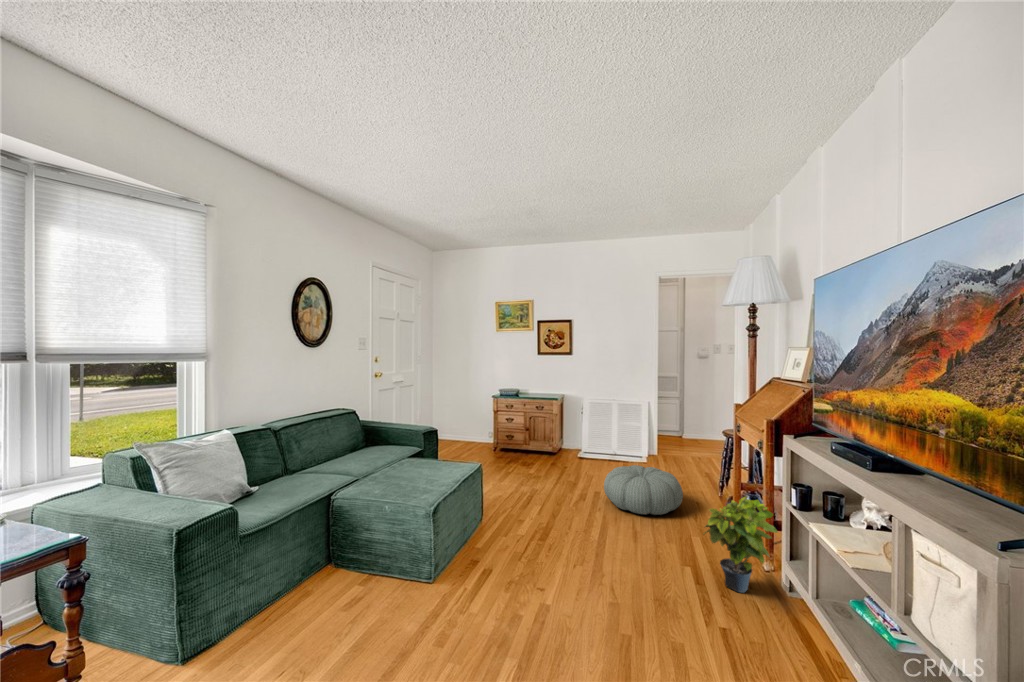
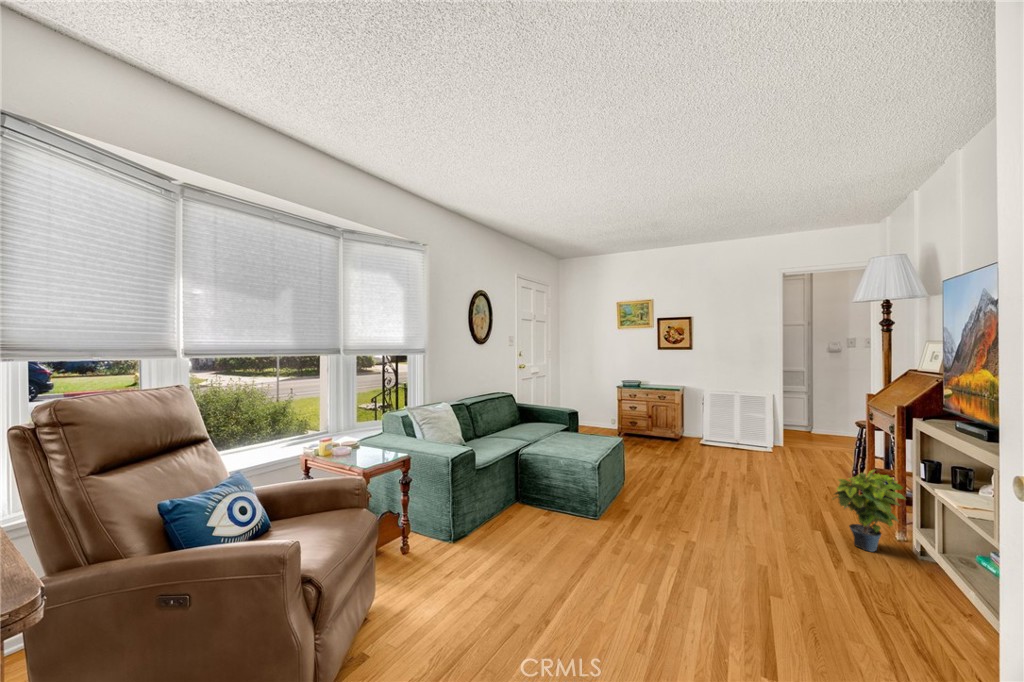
pouf: present [604,465,683,515] -> none [731,449,812,492]

